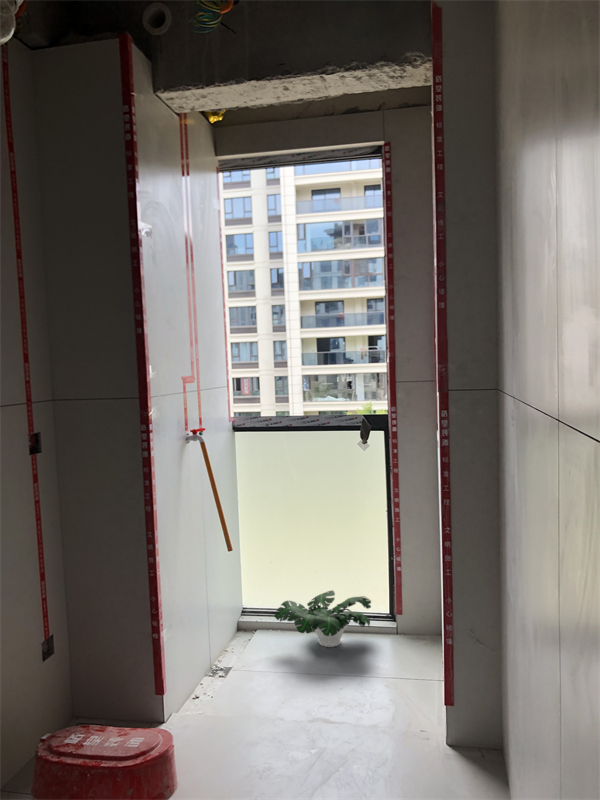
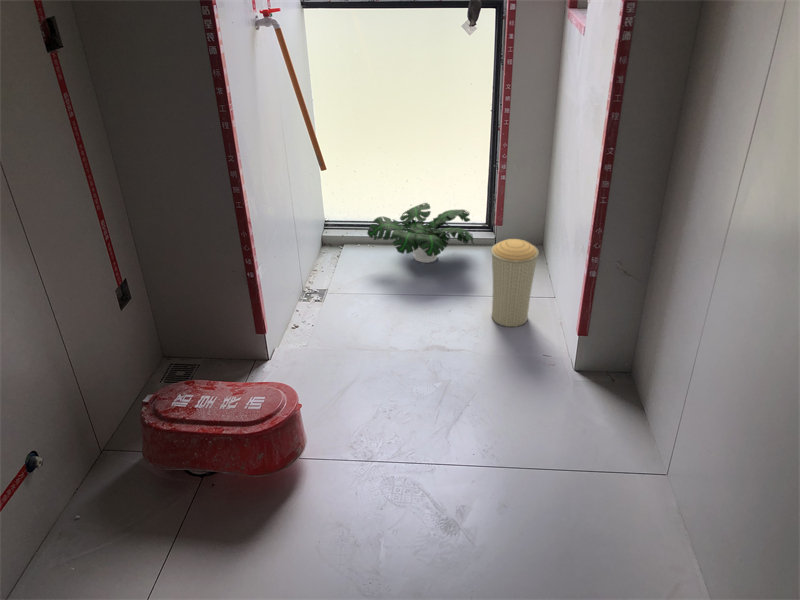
trash can: none [373,616,416,705] -> present [491,239,539,327]

